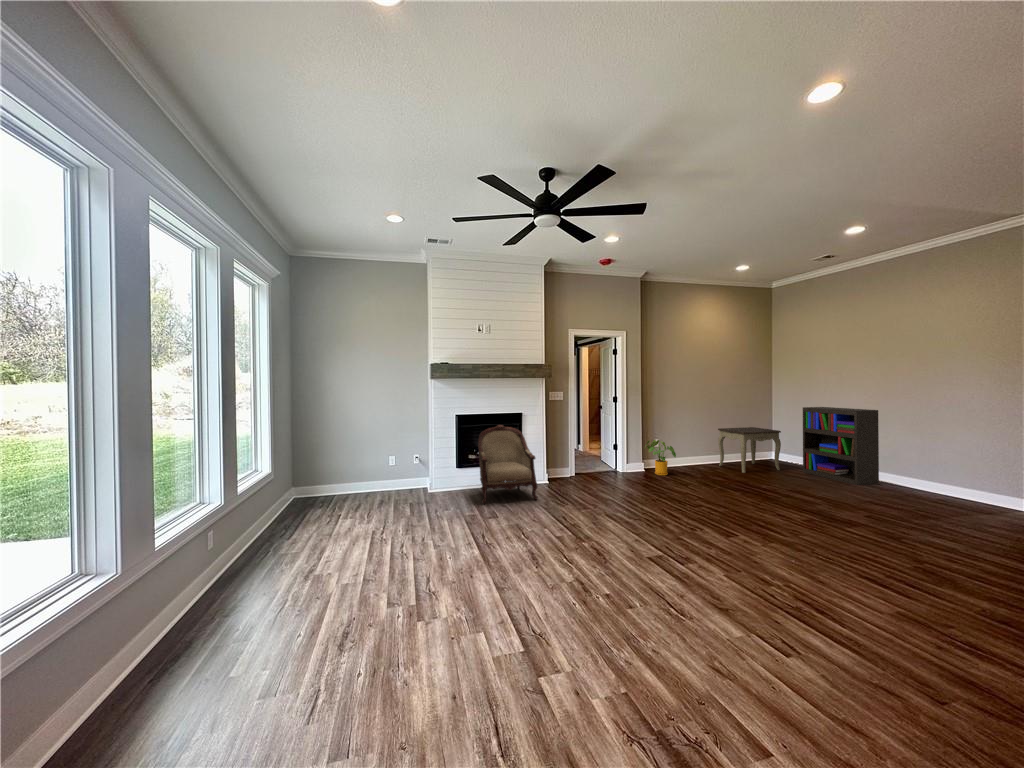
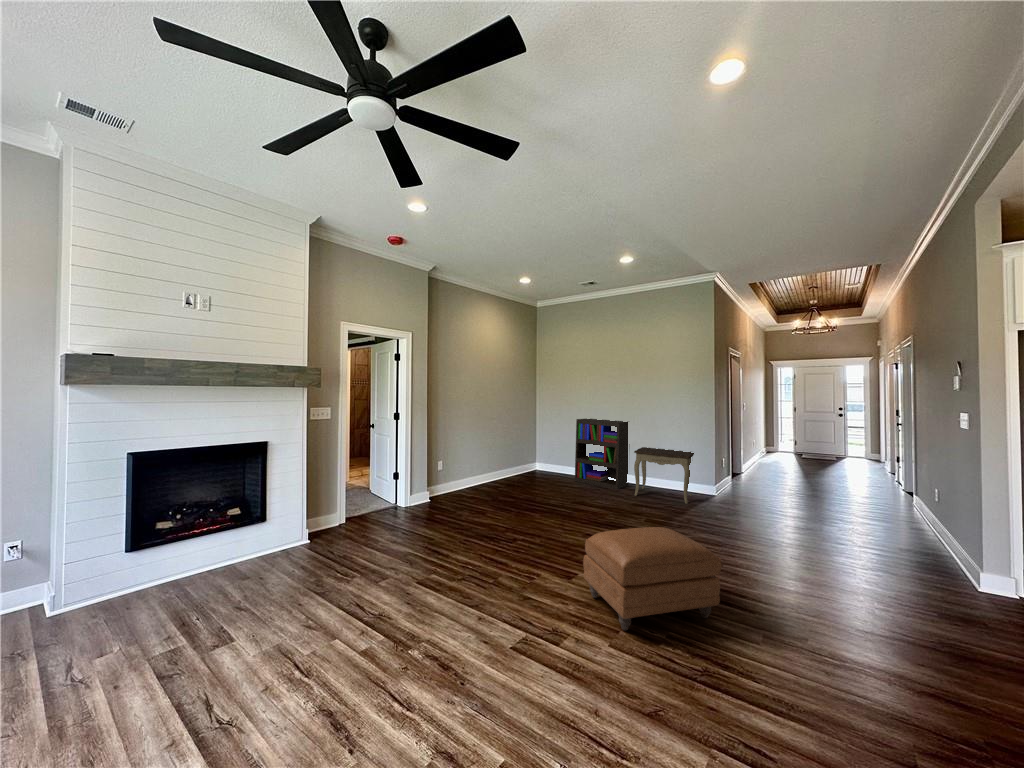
armchair: present [478,425,538,504] -> none [179,458,304,617]
side table: present [718,427,781,473] -> present [634,447,694,504]
house plant: present [644,440,676,476] -> none [437,460,475,503]
ottoman: none [733,497,874,590] -> present [583,527,722,630]

